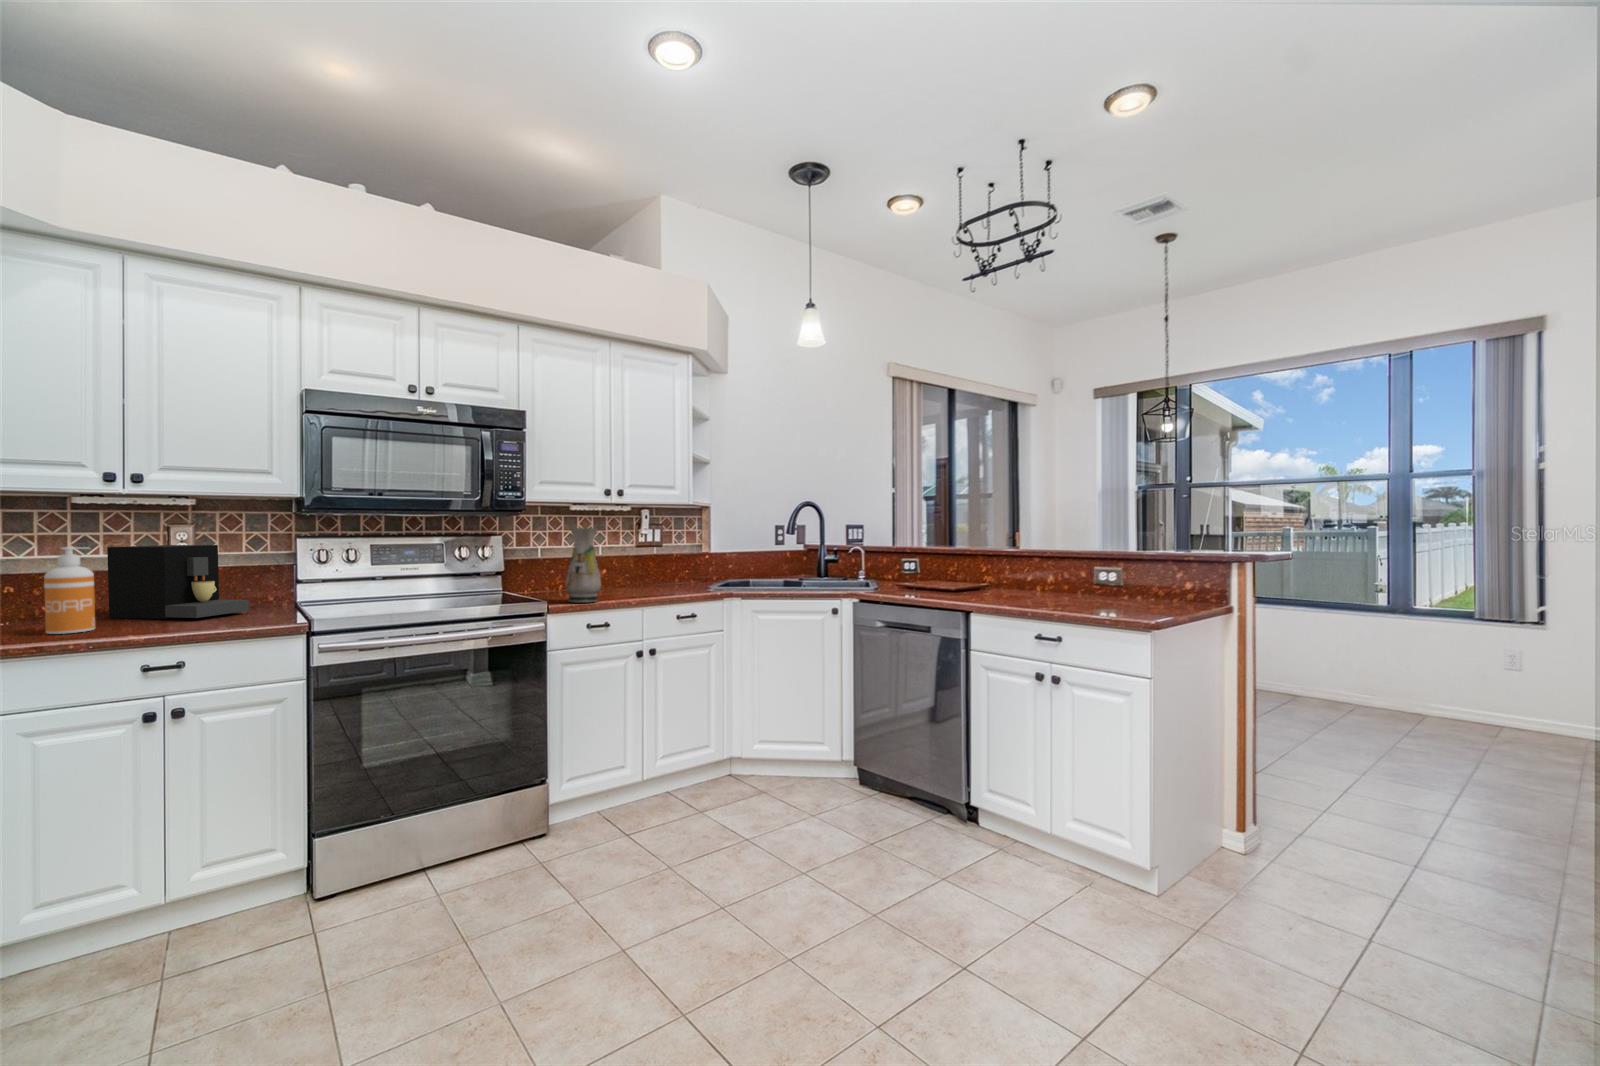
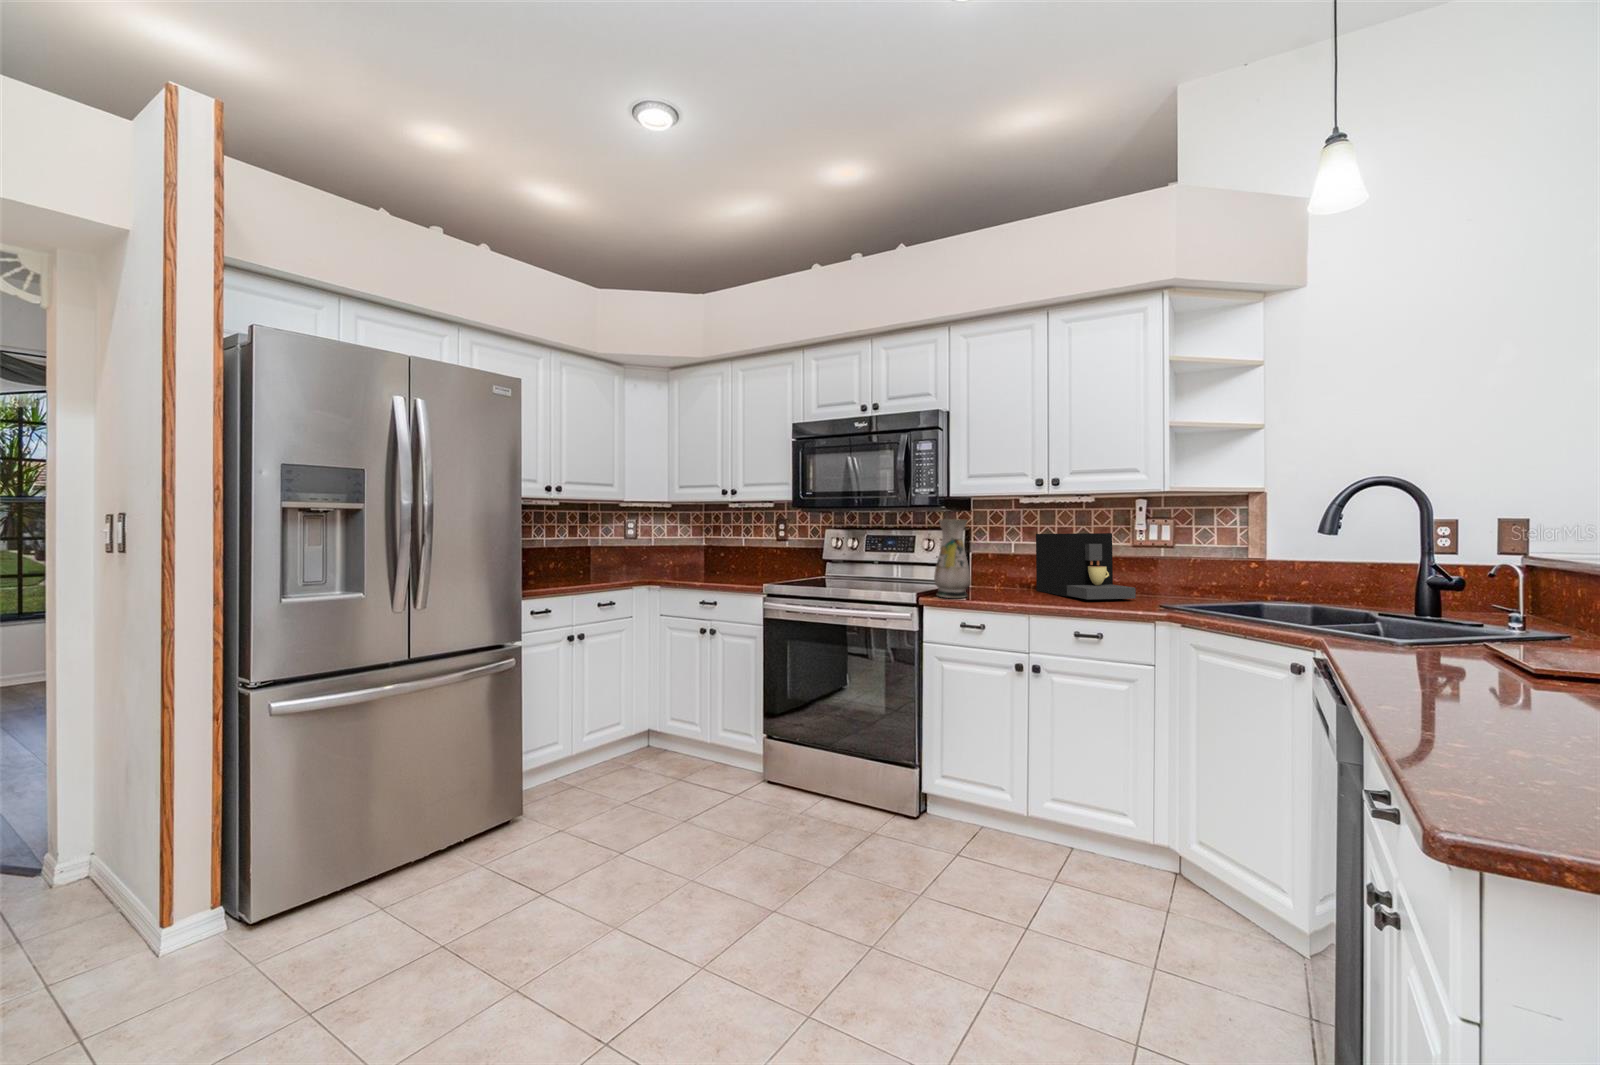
coffee maker: present [107,545,249,619] -> present [1036,533,1136,599]
soap dispenser: present [44,547,95,634] -> none [718,533,736,576]

